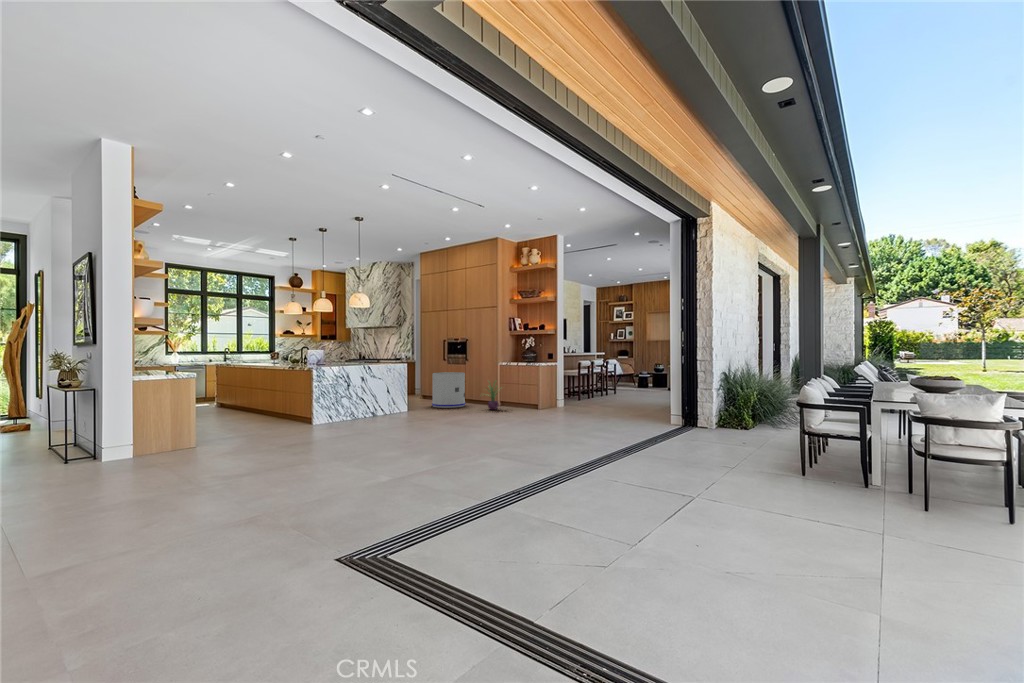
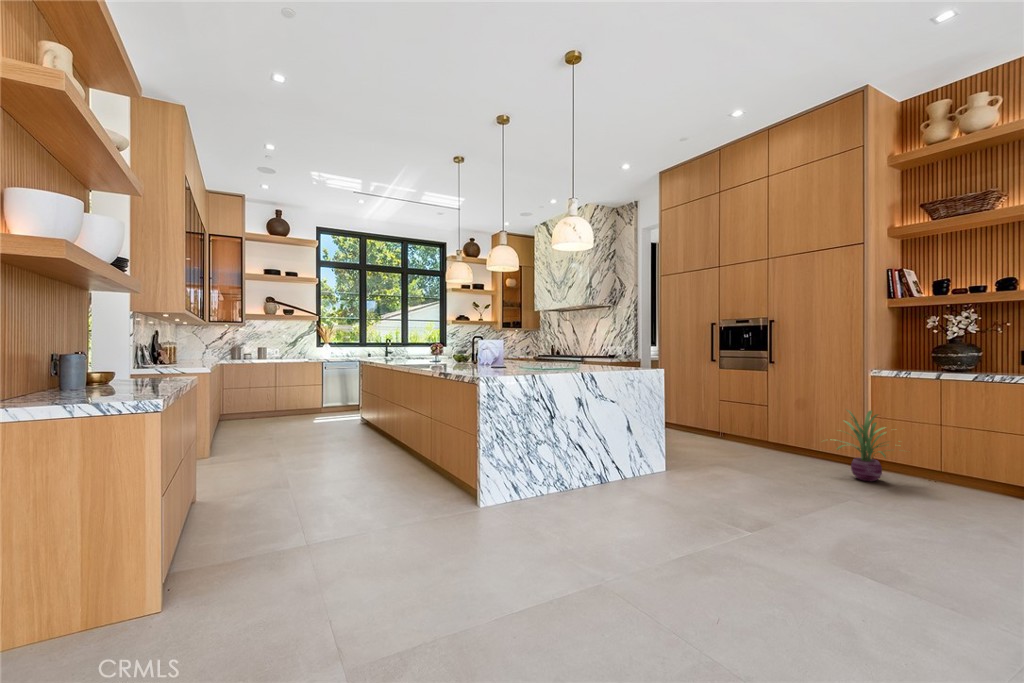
trash can: present [432,372,466,408] -> none [699,385,772,460]

